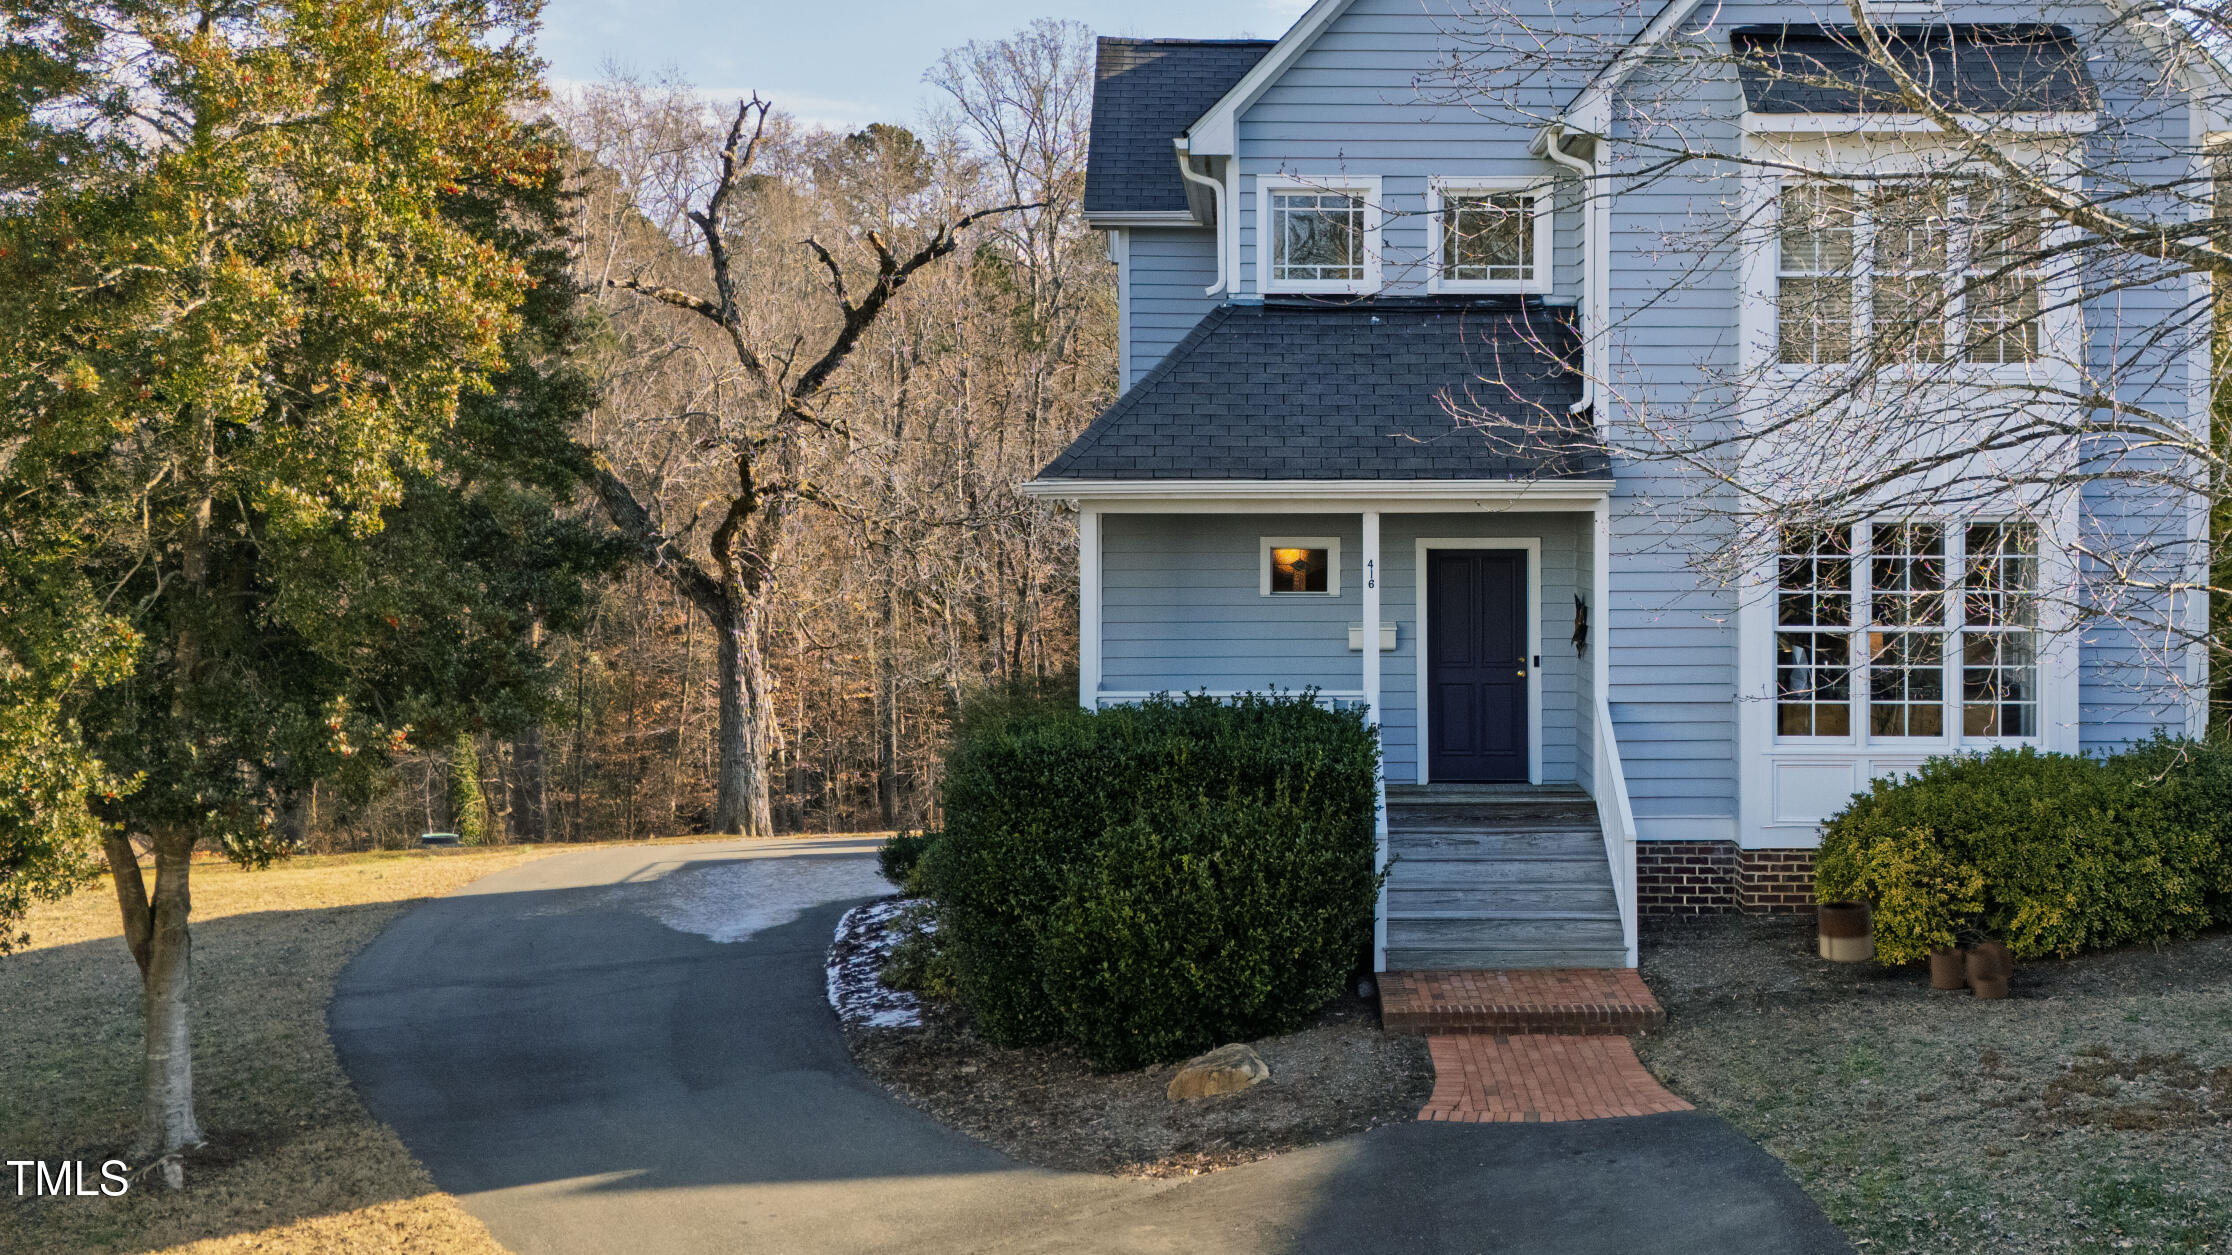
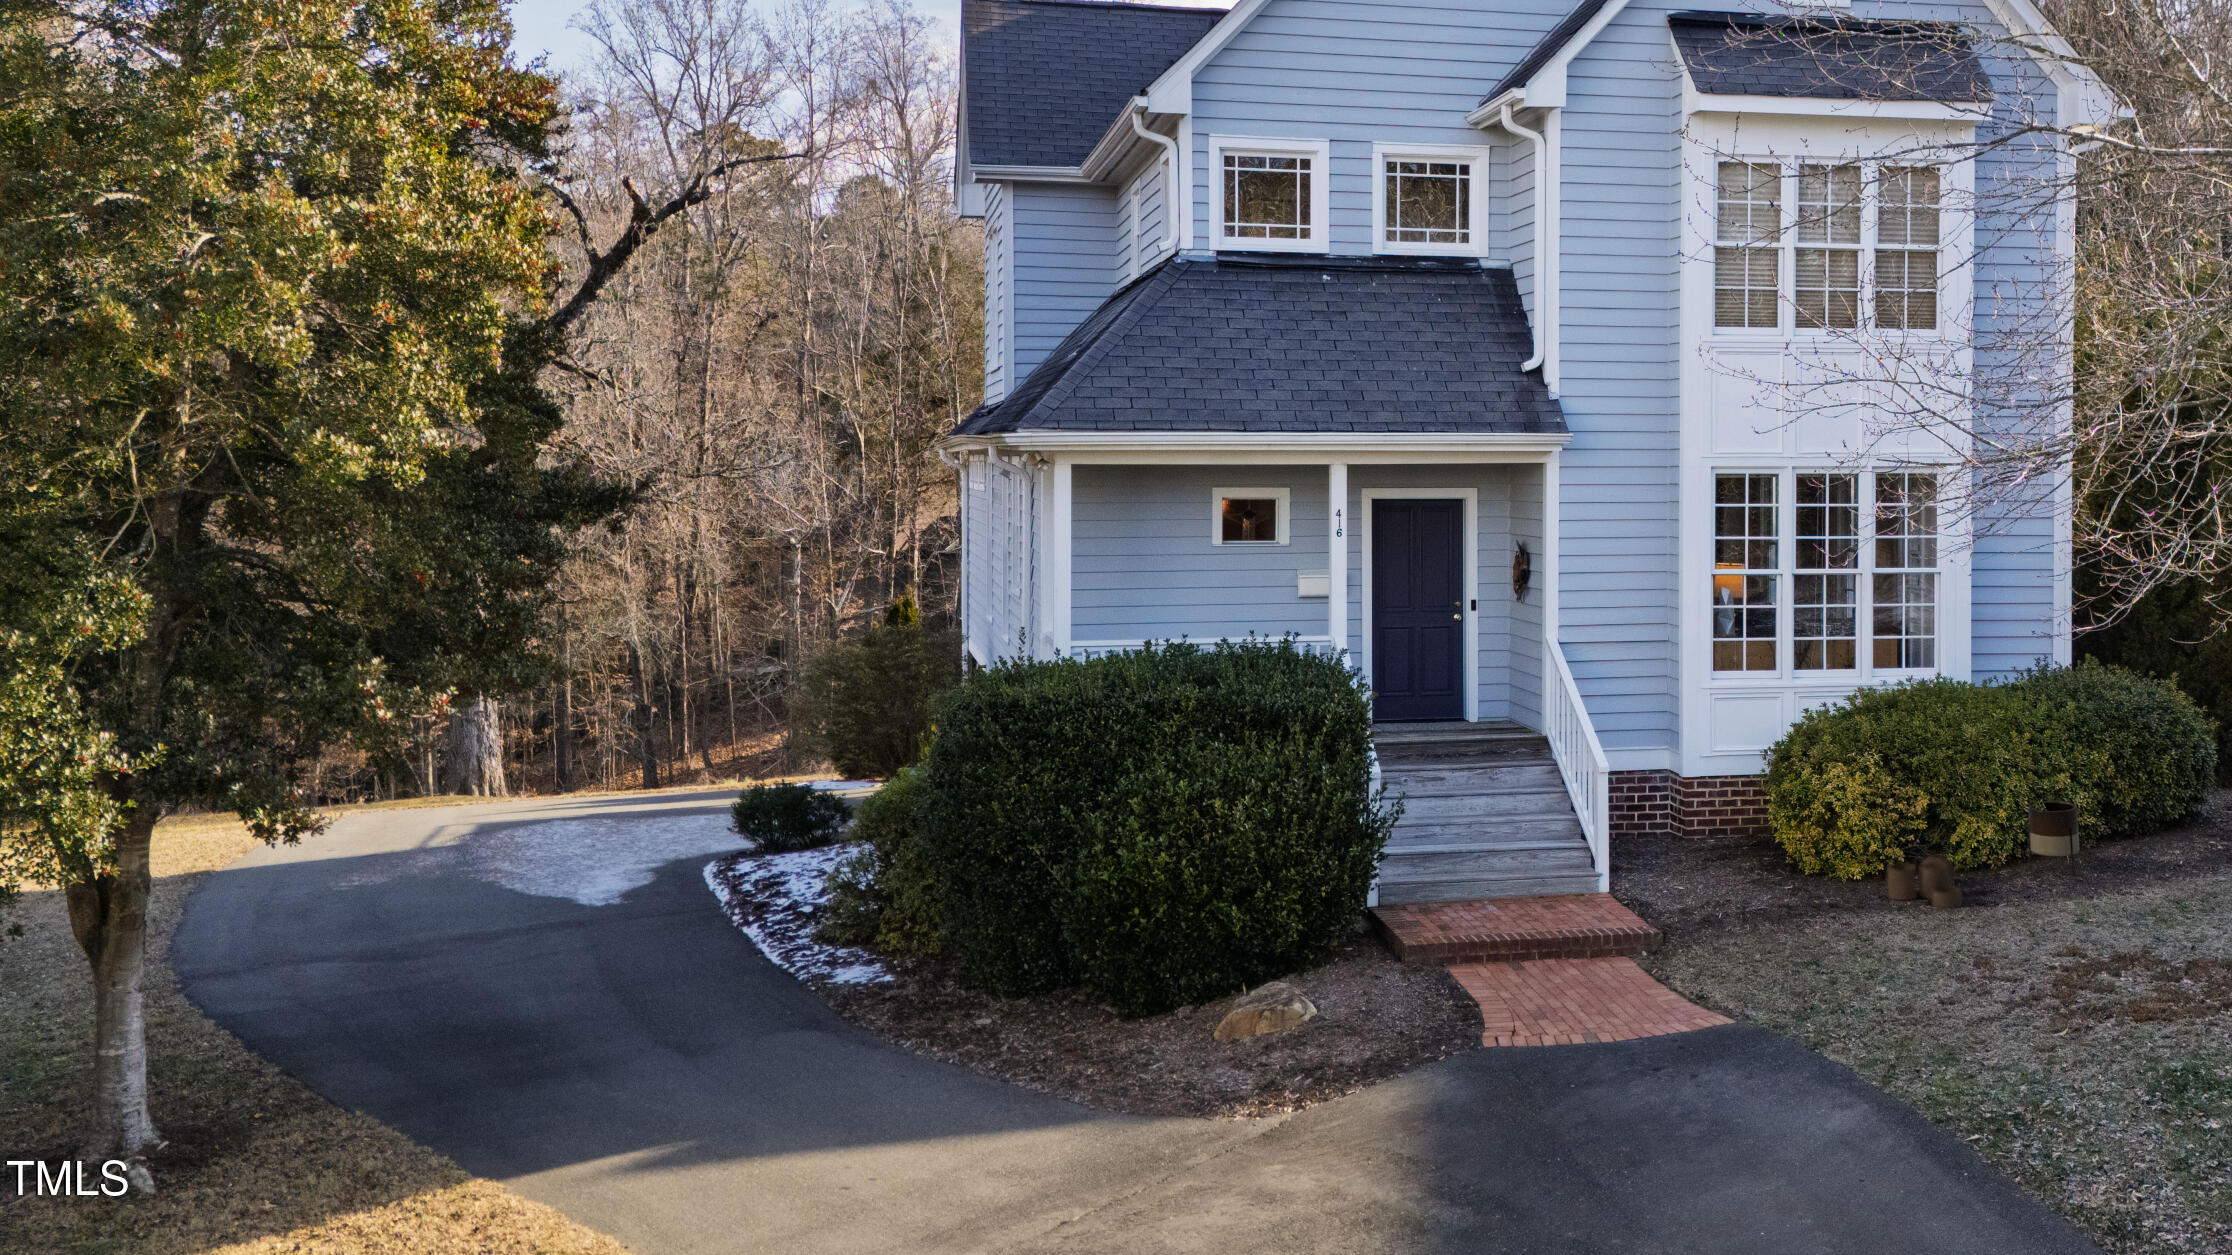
planter: present [1818,900,1875,976] -> present [2028,801,2080,876]

